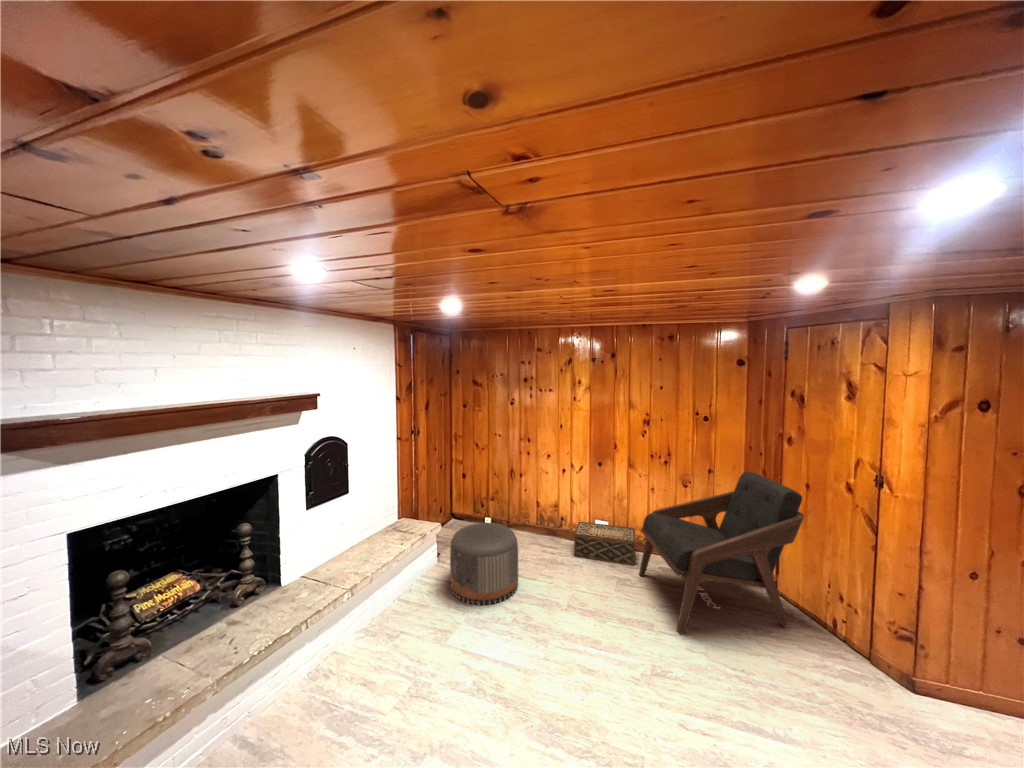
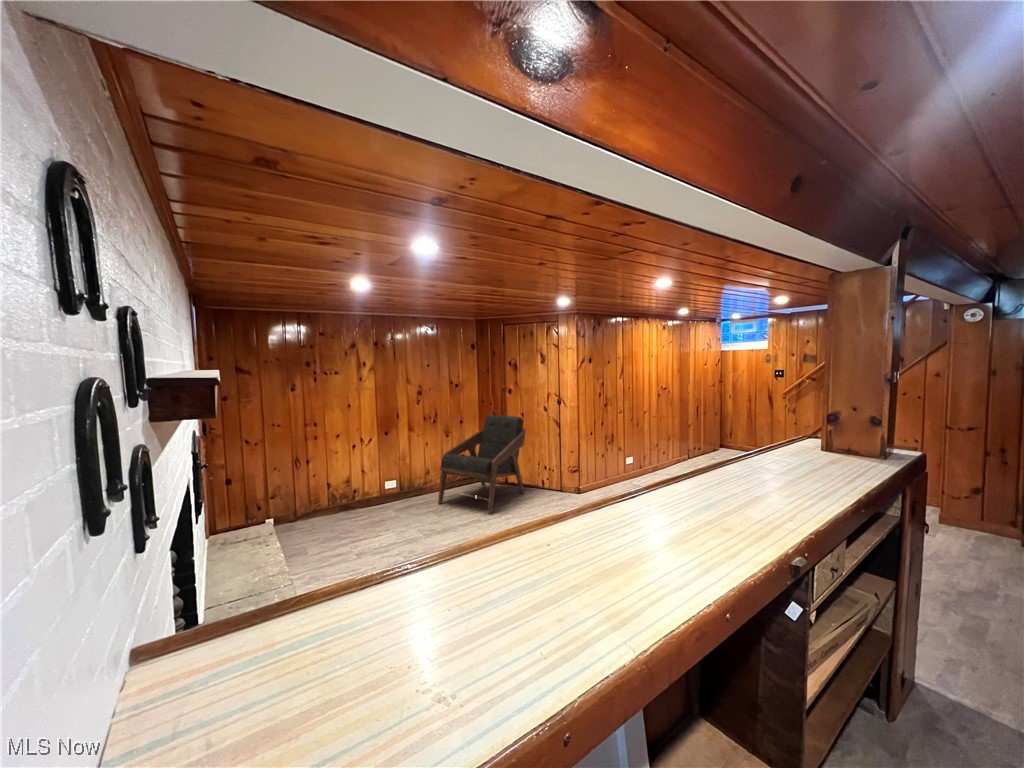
woven basket: present [574,522,635,565] -> none [373,478,429,513]
pouf: present [450,523,518,605] -> none [306,496,377,568]

